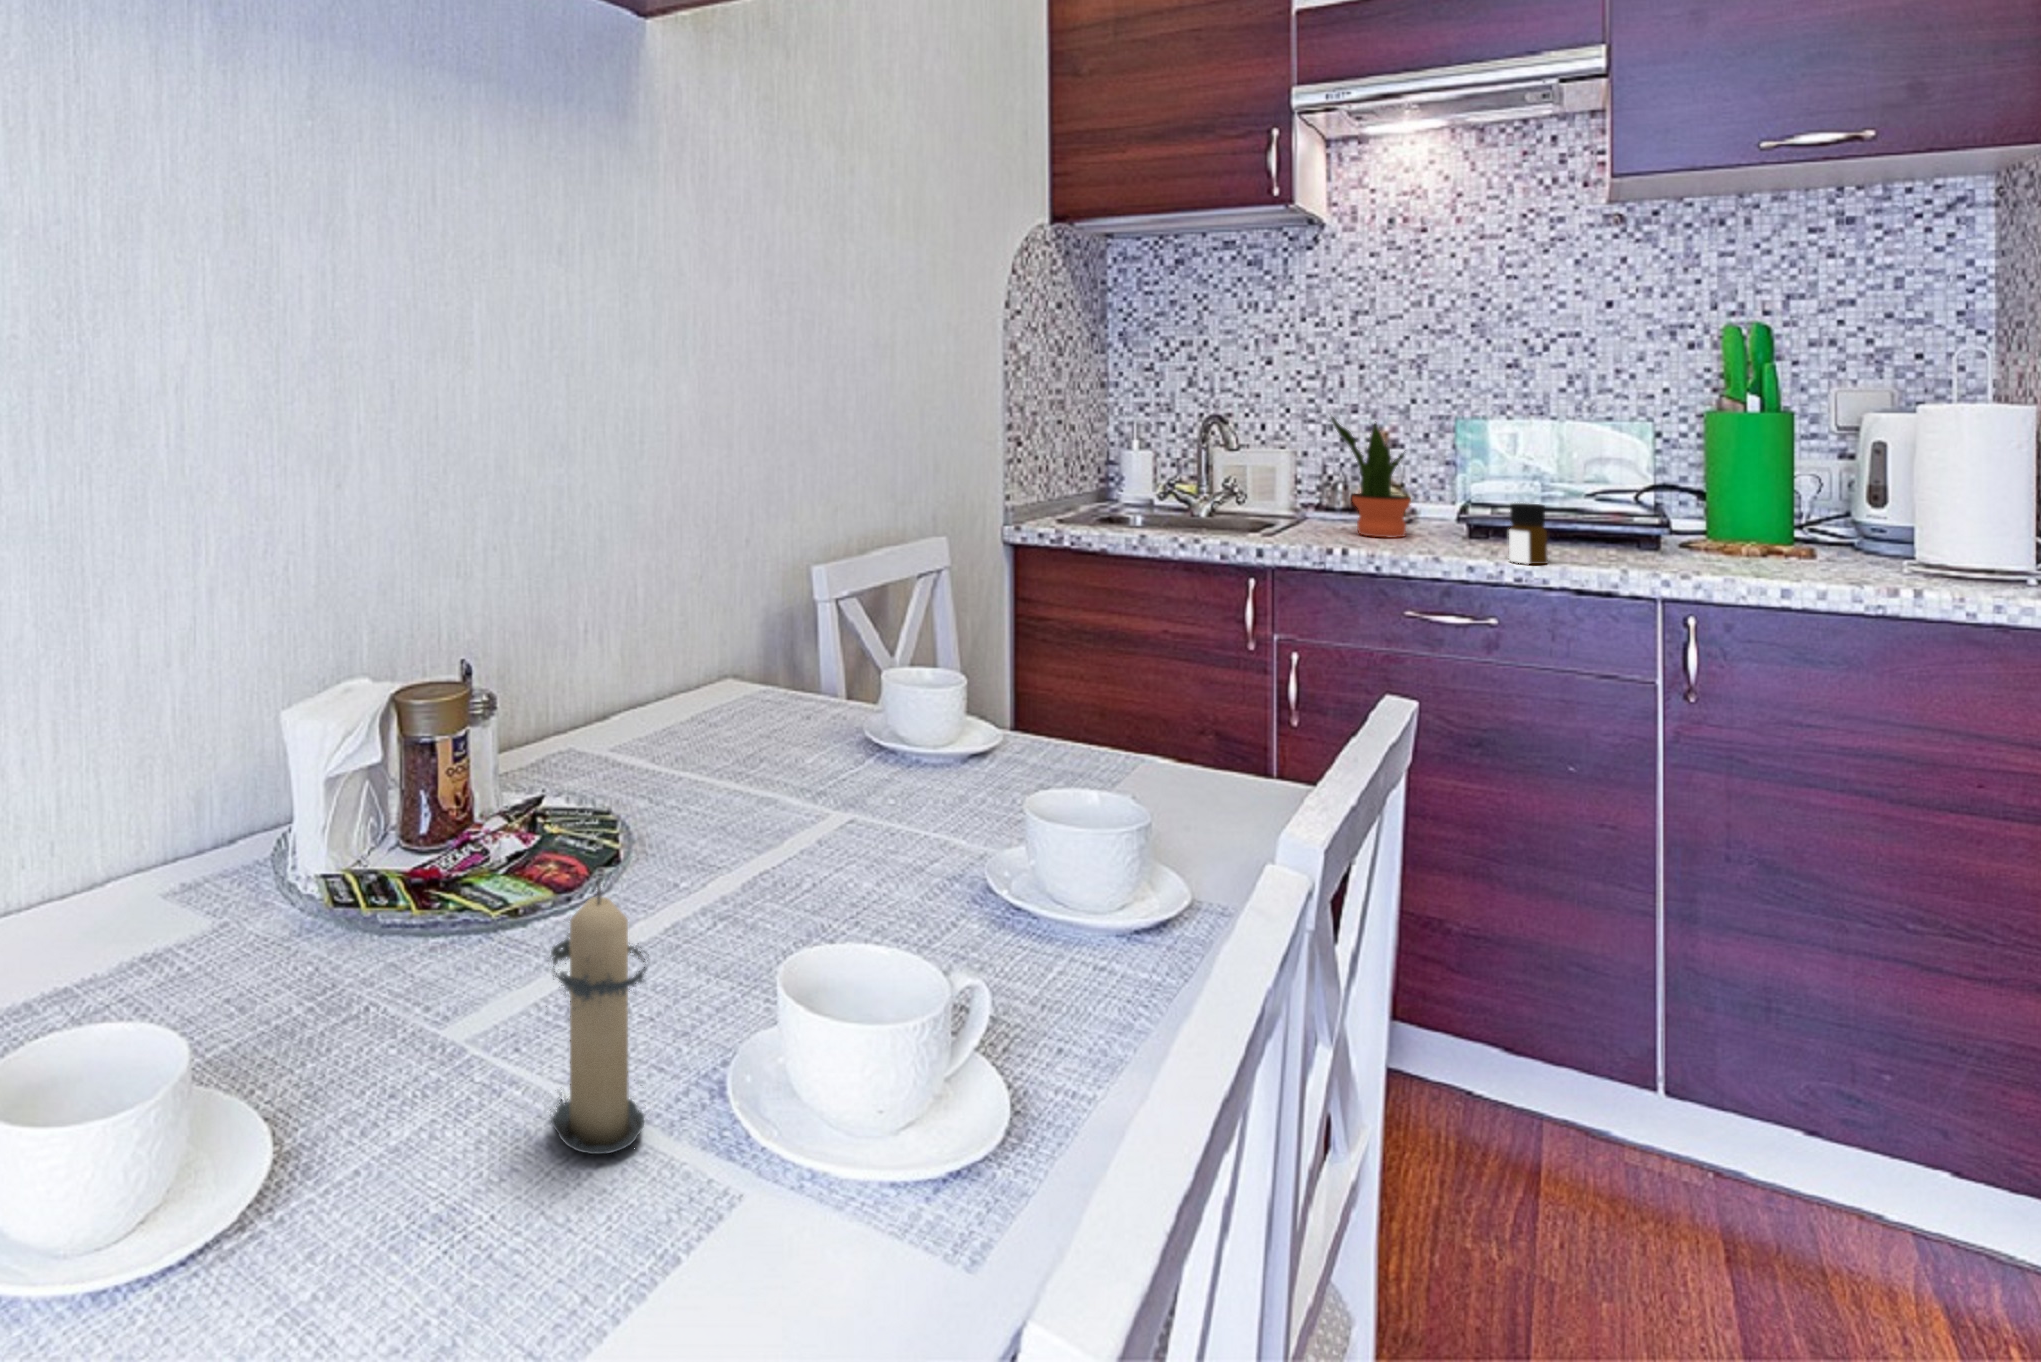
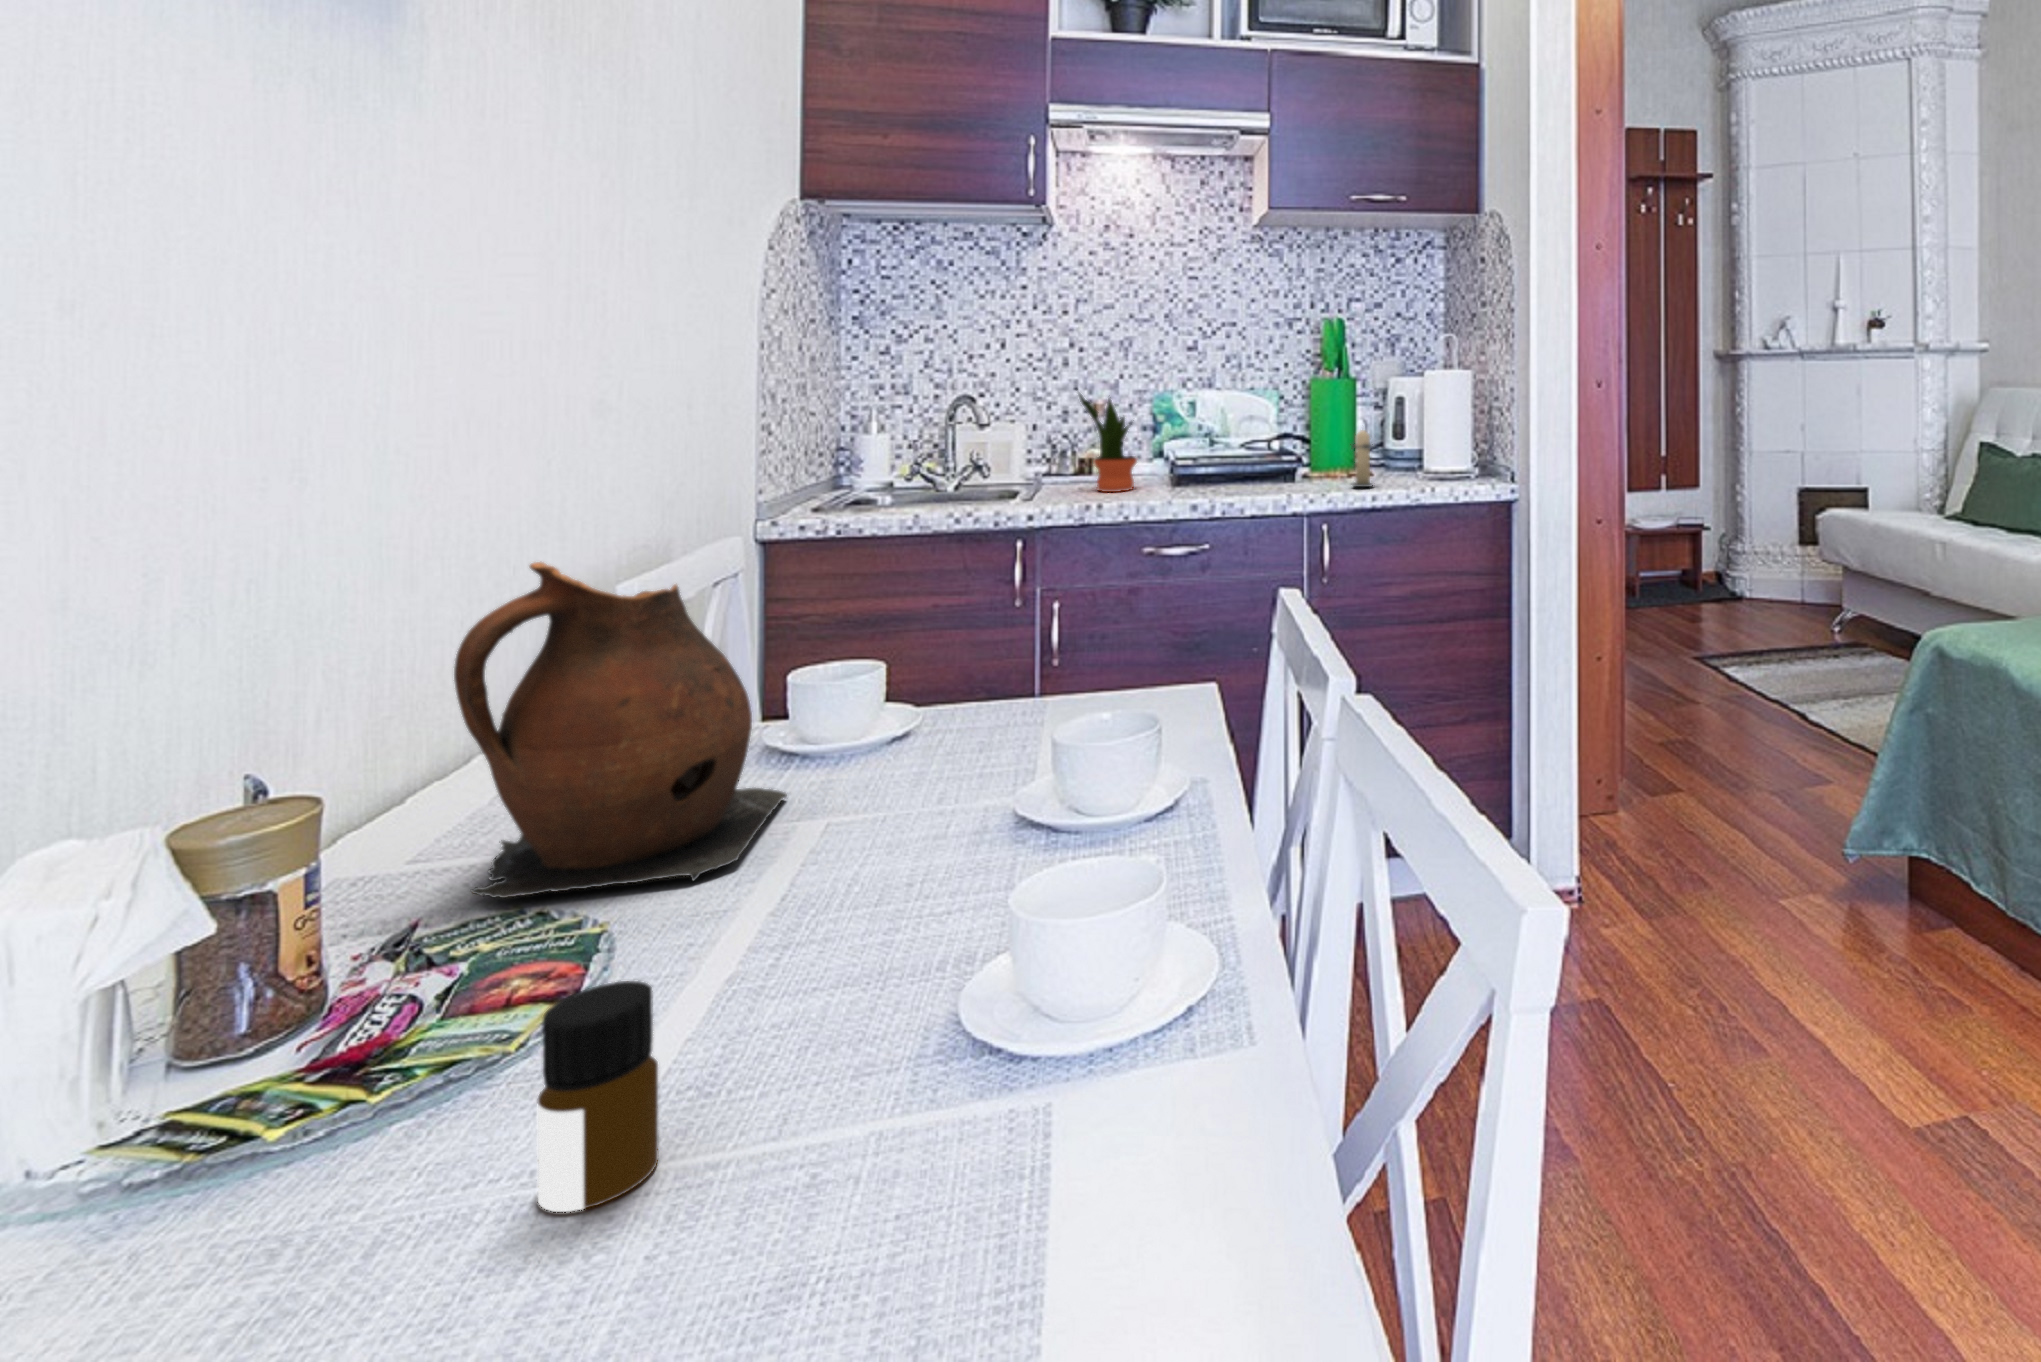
bottle: present [1509,503,1548,564] -> present [537,981,658,1212]
ceramic pitcher: none [613,529,854,825] -> present [454,562,787,898]
candle: present [550,882,649,1154] -> present [1350,430,1373,487]

